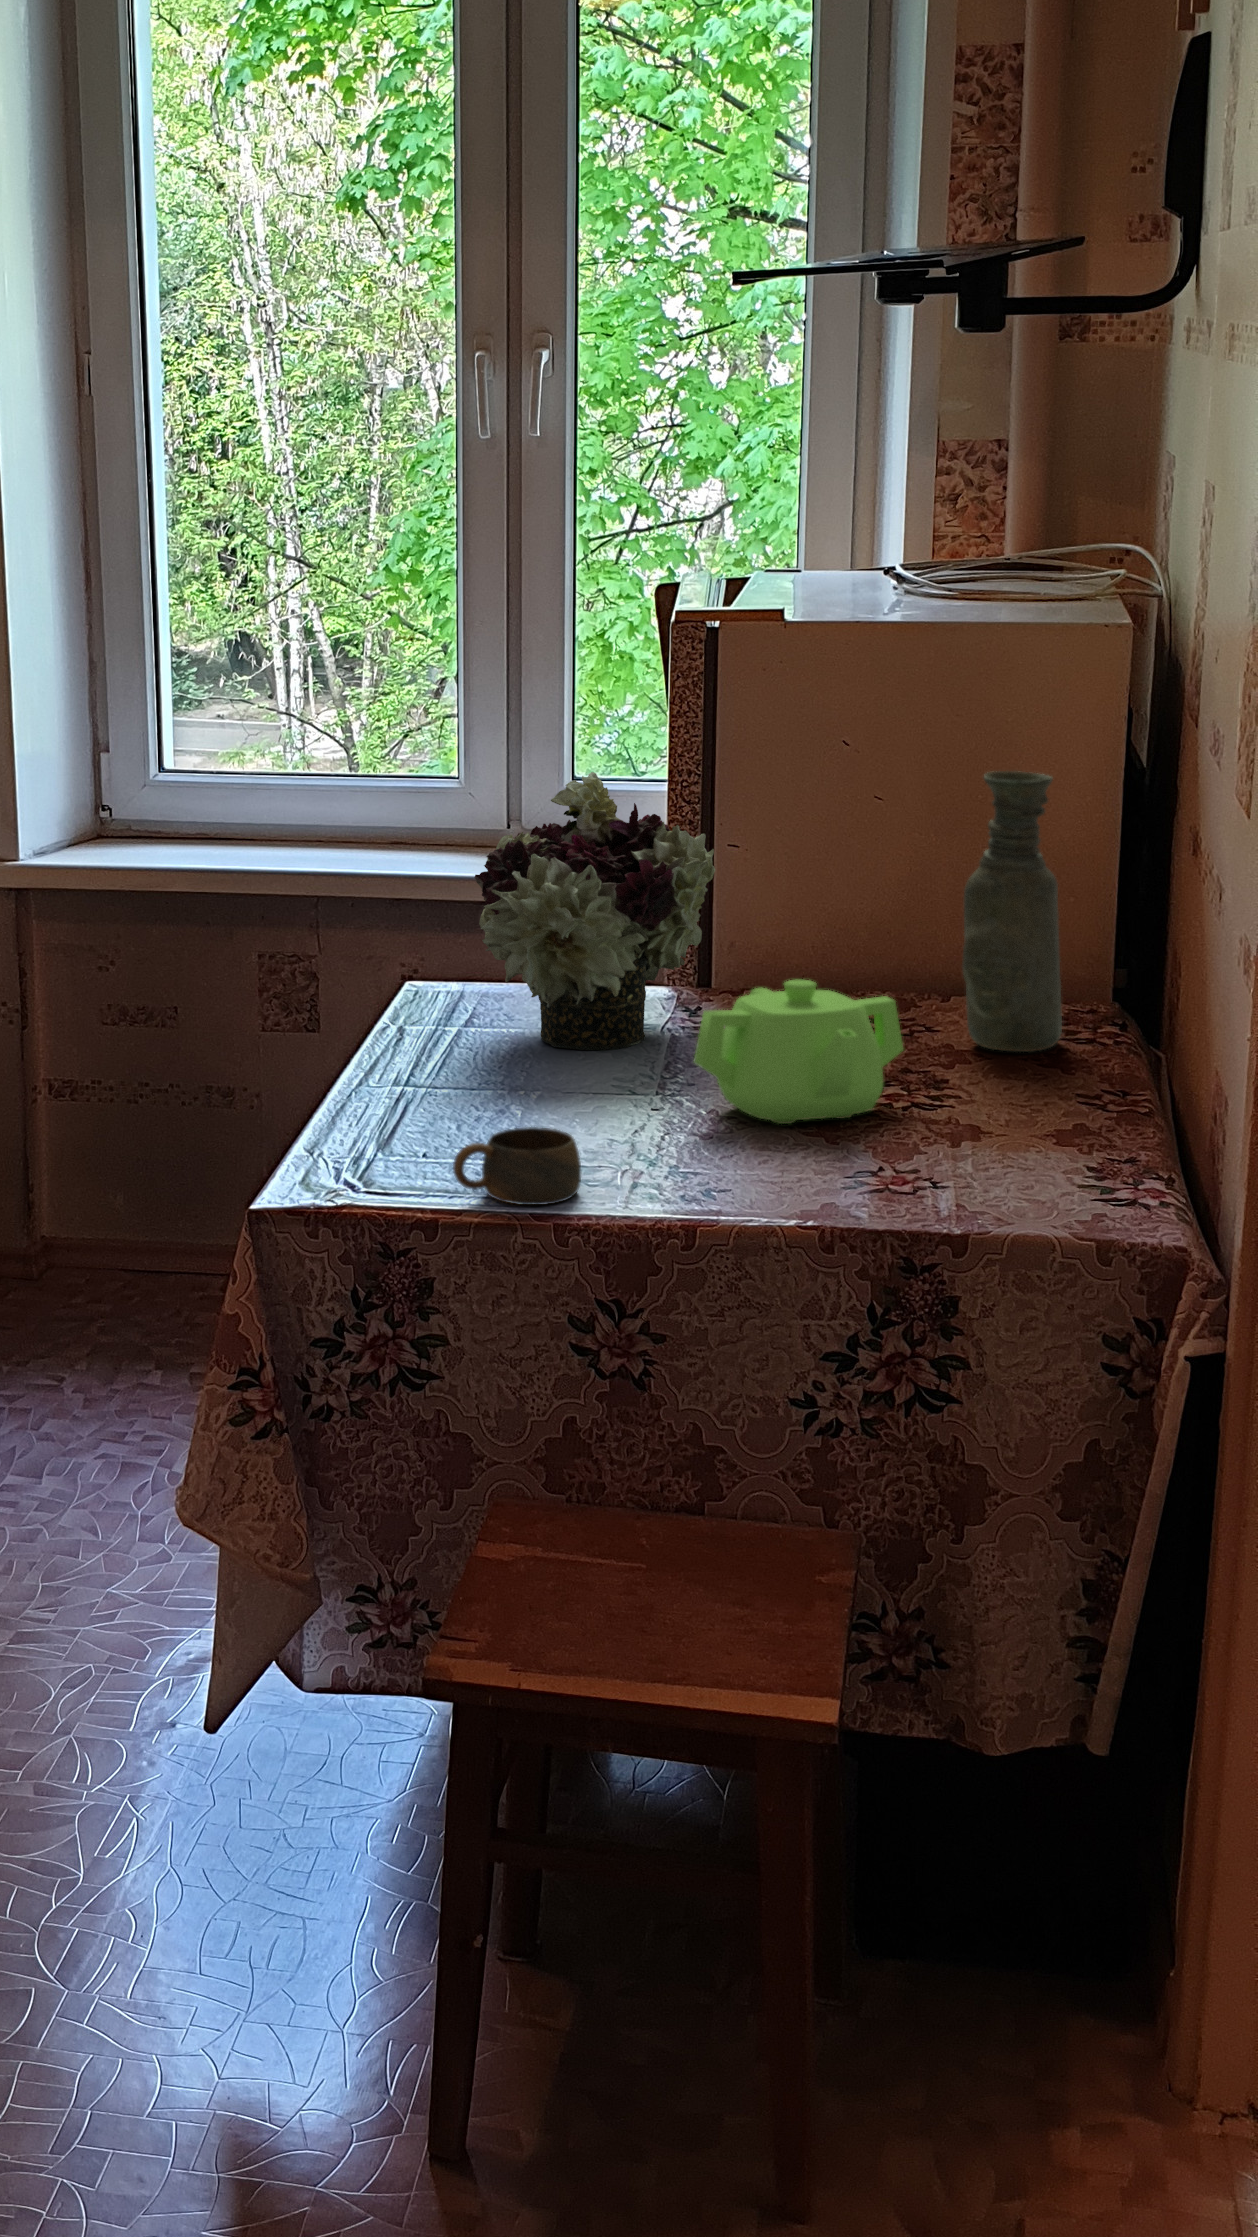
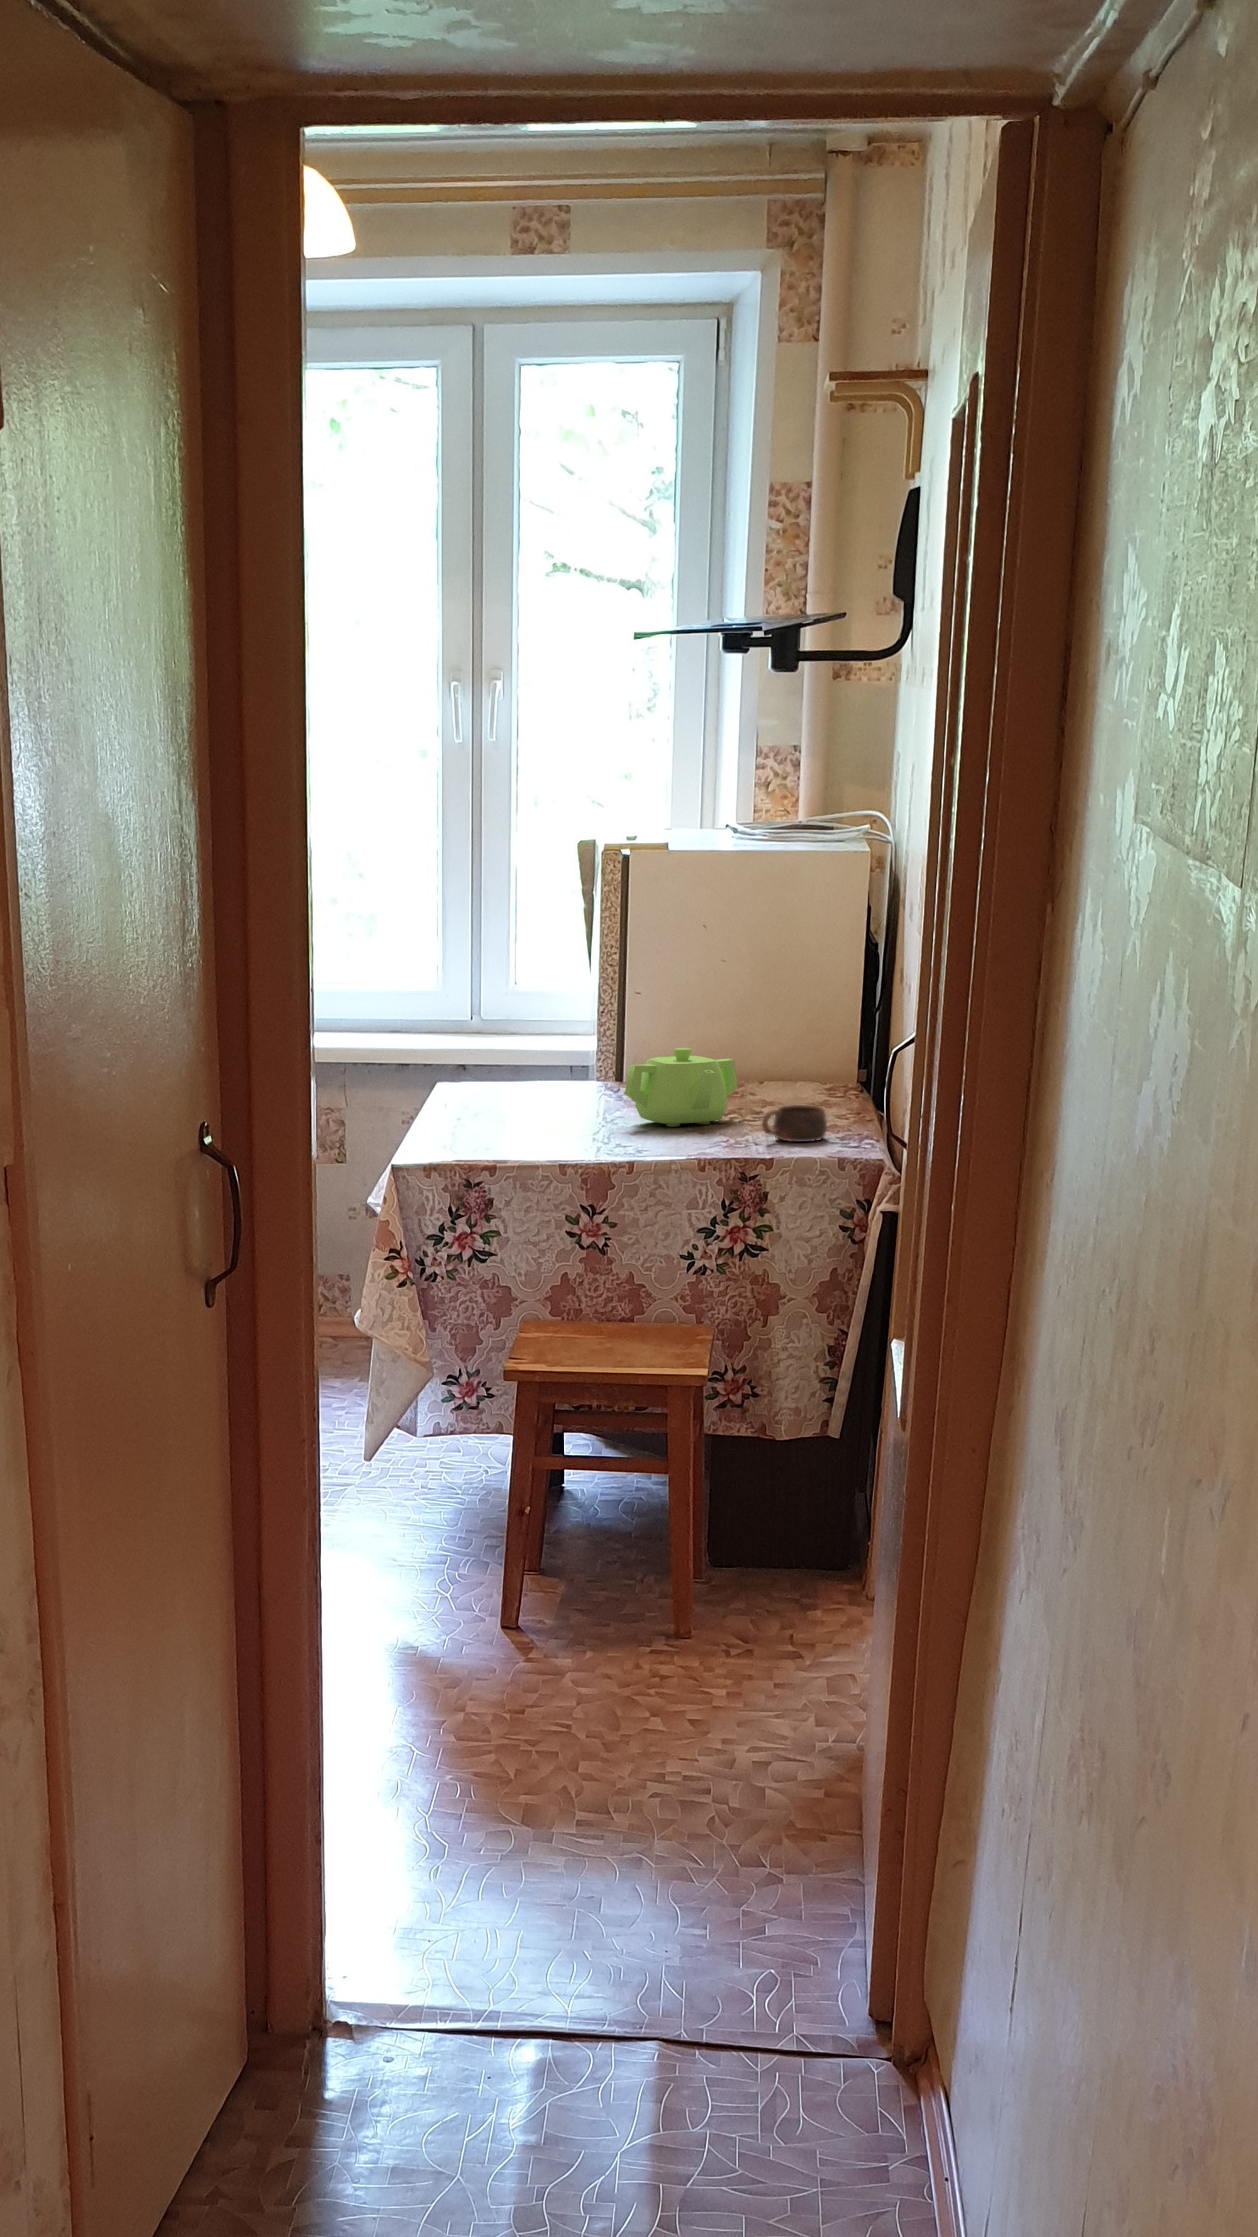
vase: present [962,771,1062,1052] -> none [769,937,824,1100]
flower arrangement: present [474,772,715,1050] -> none [490,942,629,1107]
cup: present [453,1127,581,1205] -> present [762,1105,827,1142]

